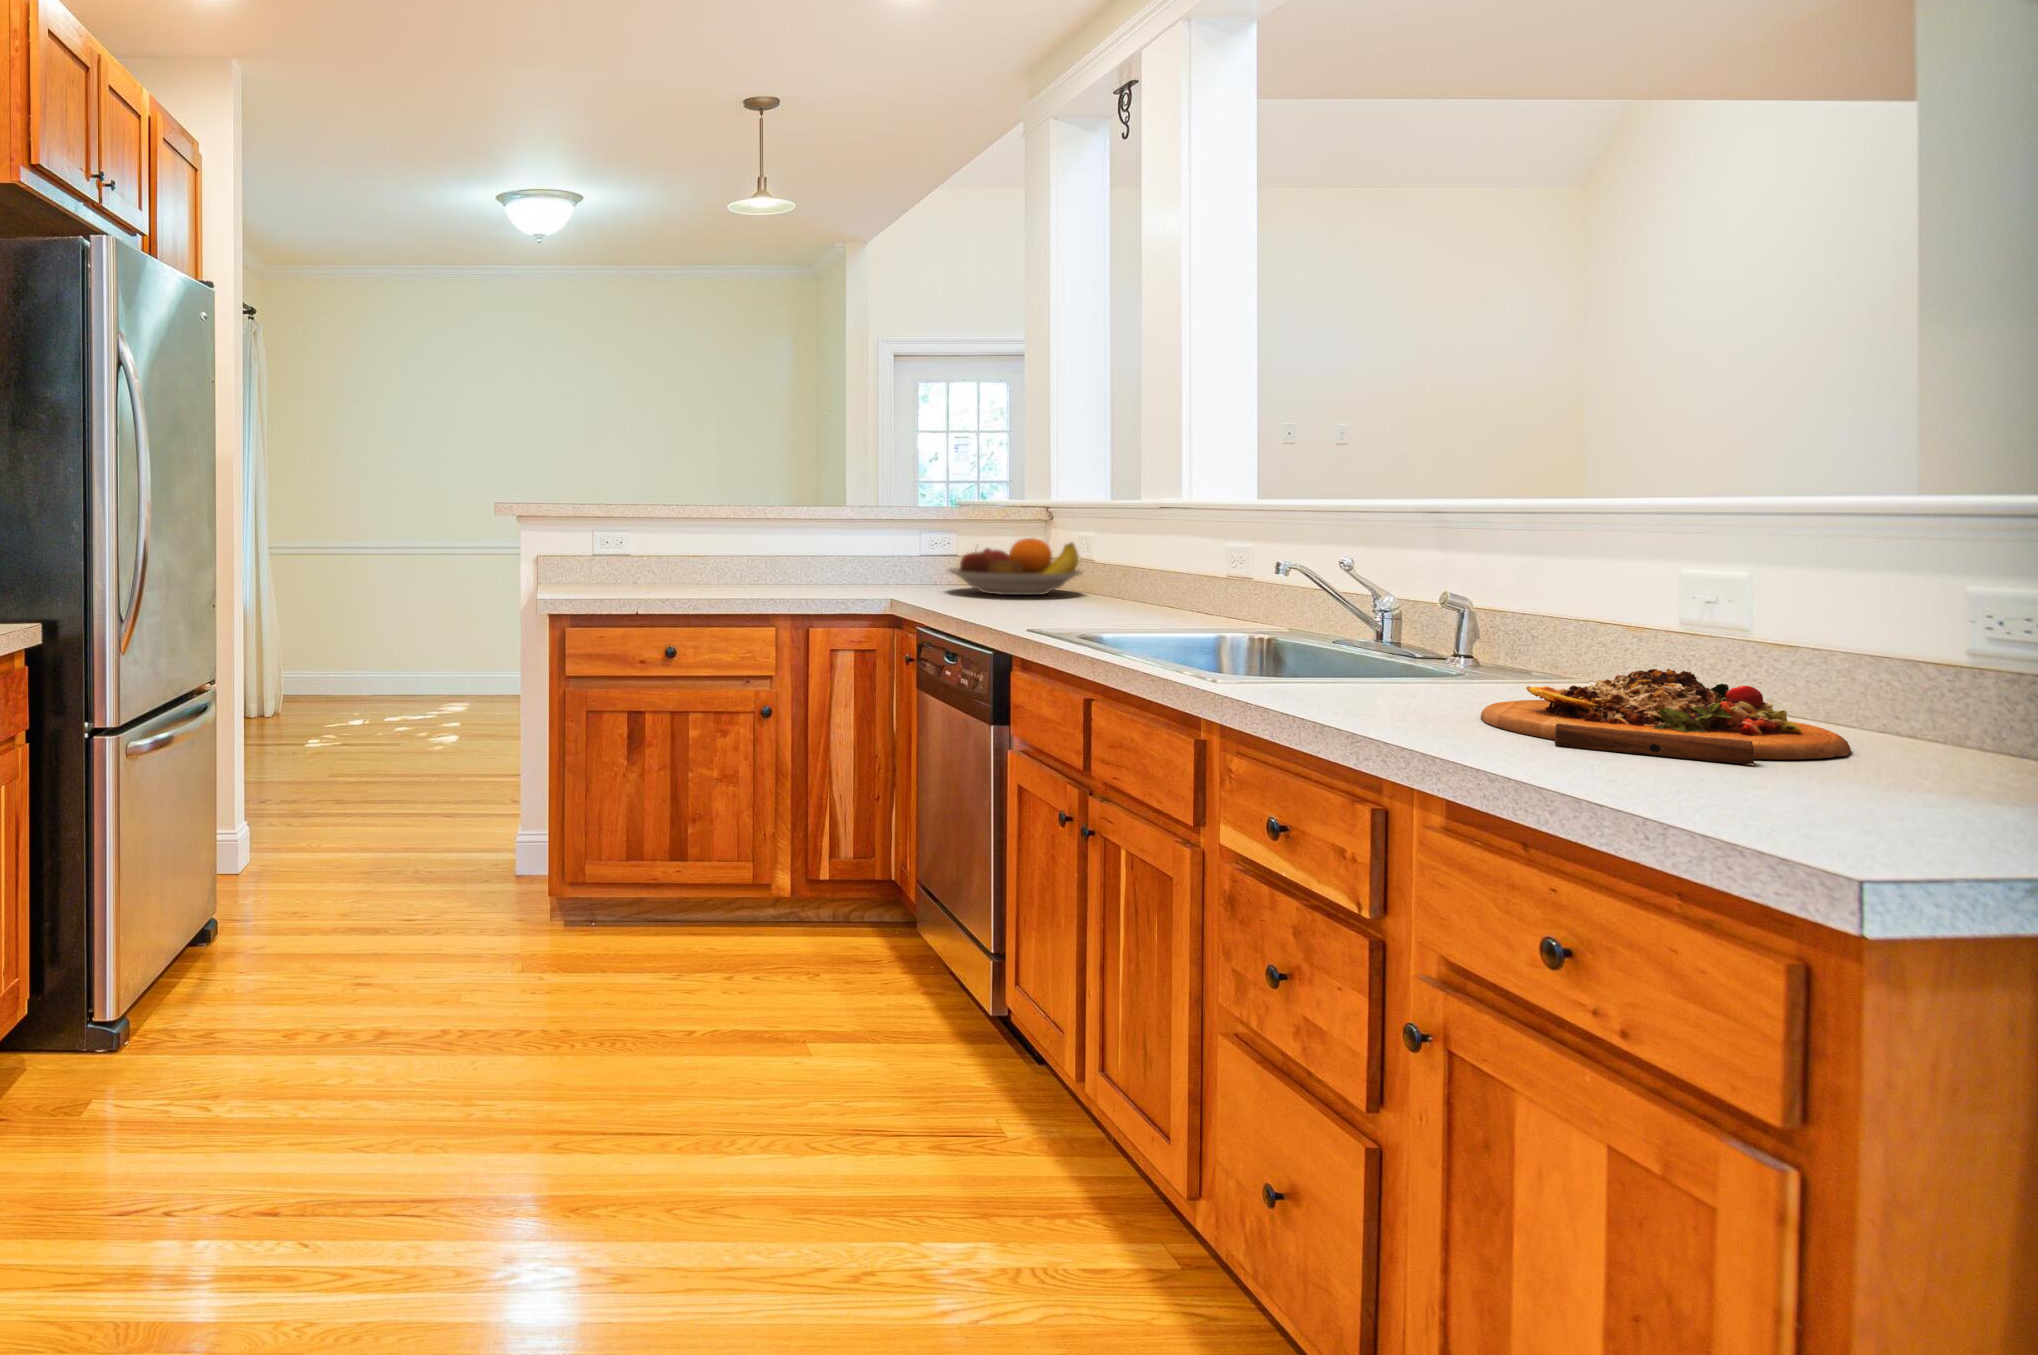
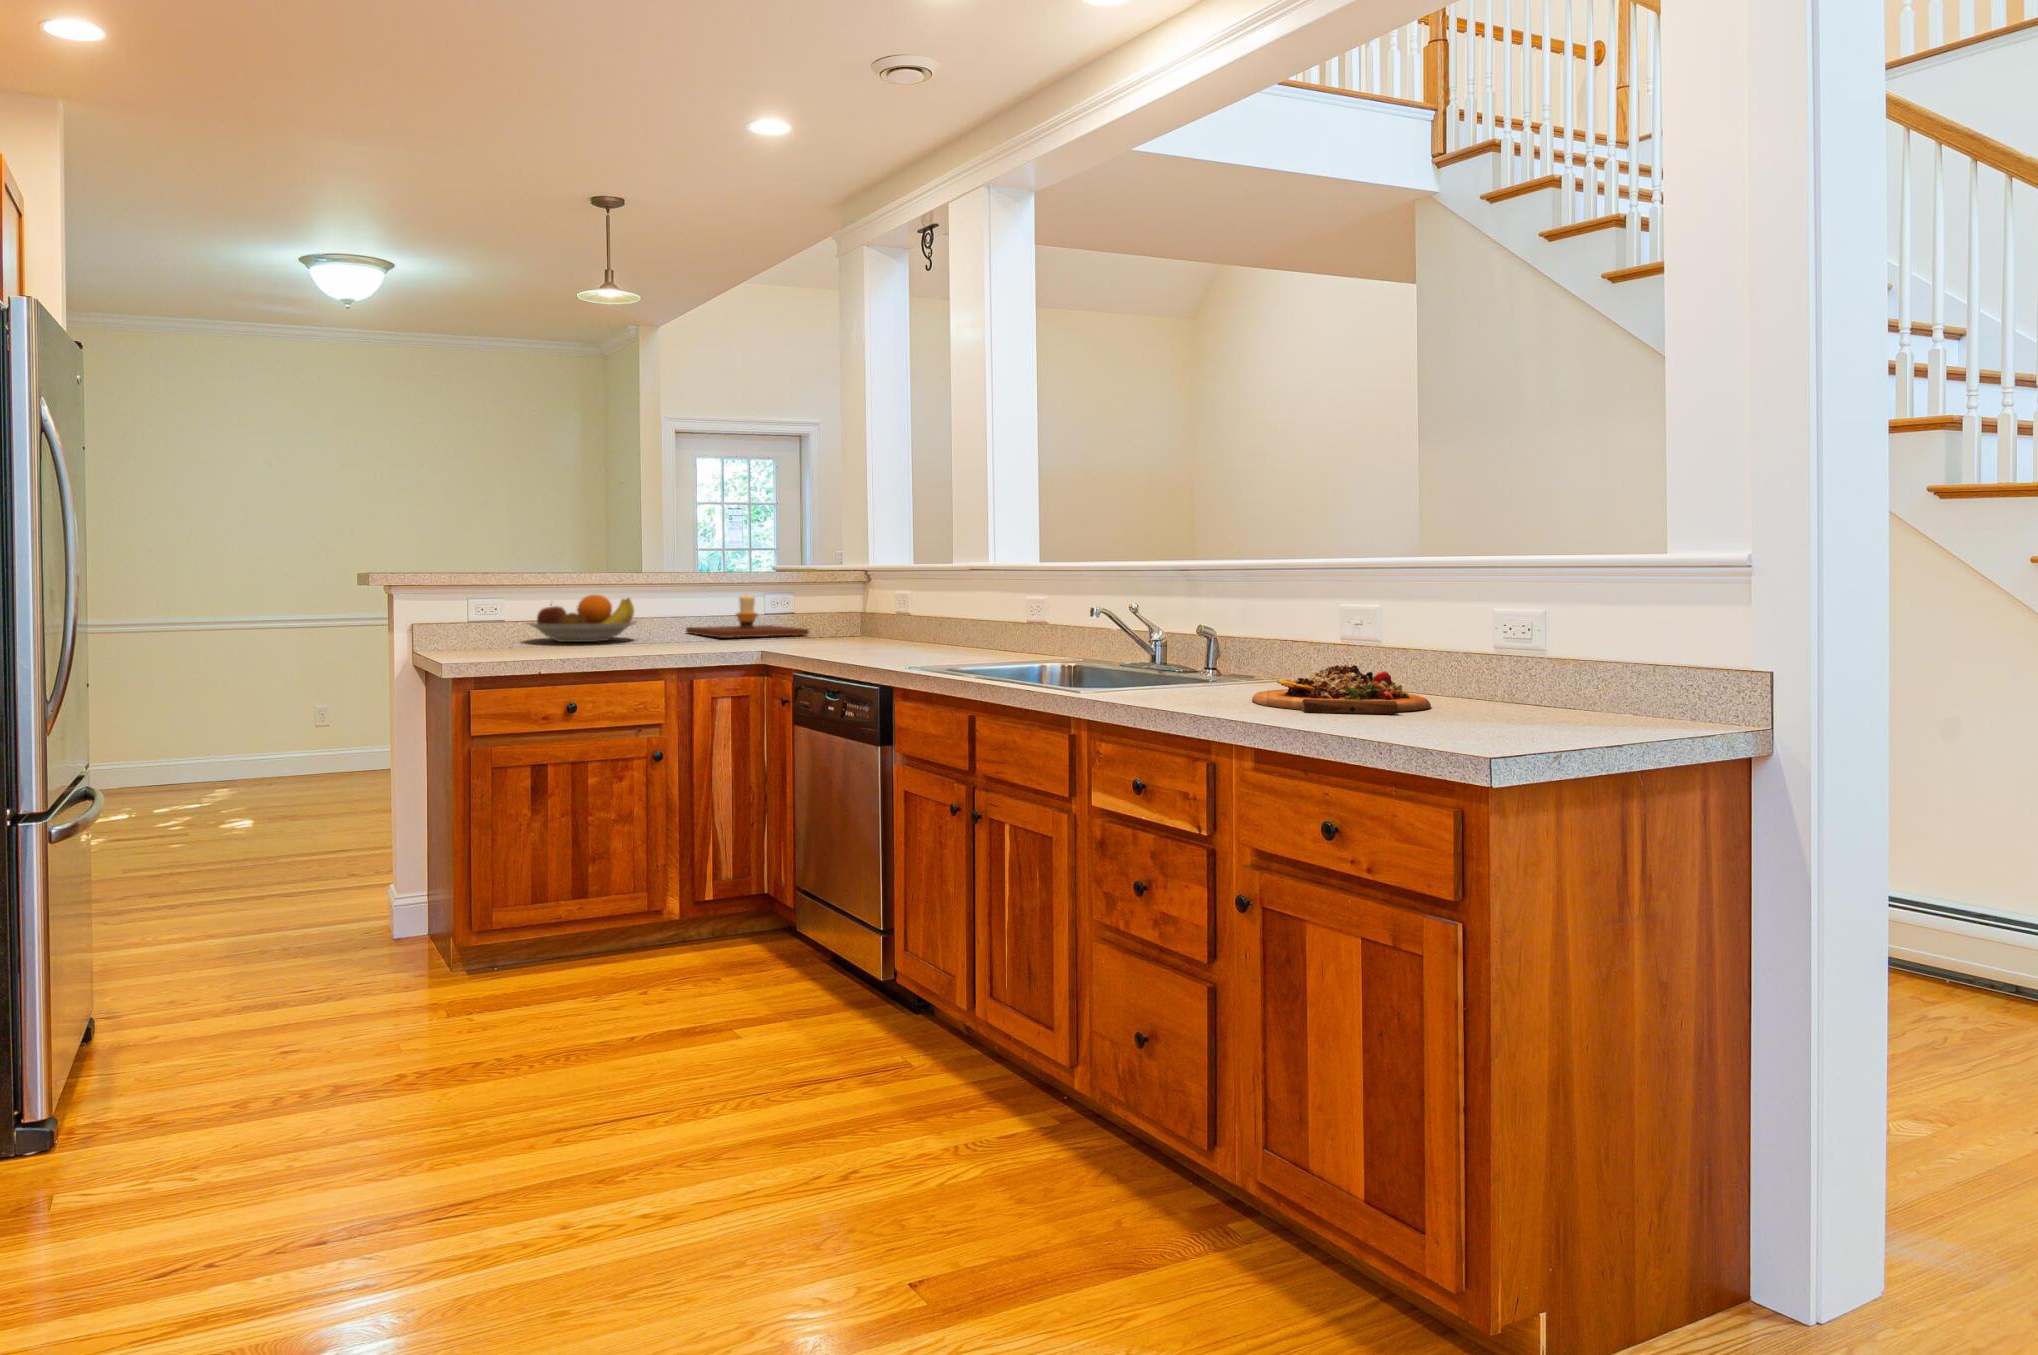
candle: none [832,521,967,583] -> present [686,594,809,638]
fruit bowl: present [948,538,1082,595] -> present [528,595,636,642]

